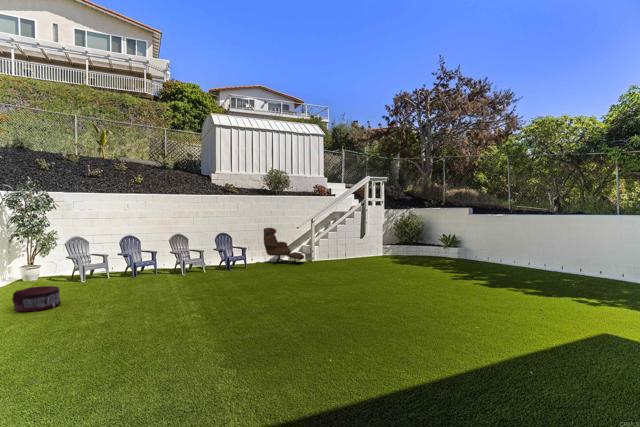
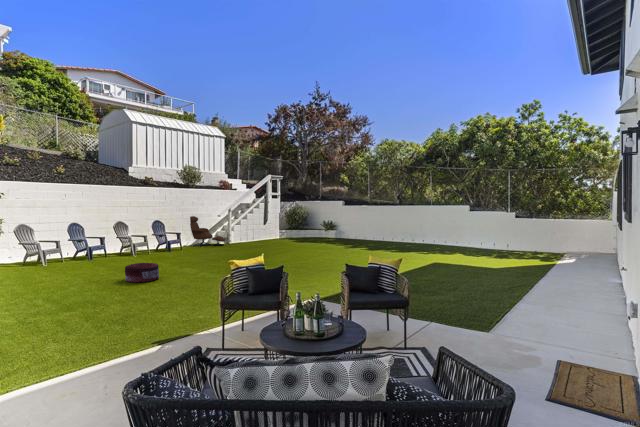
pouf: present [12,286,61,312] -> present [125,263,159,283]

